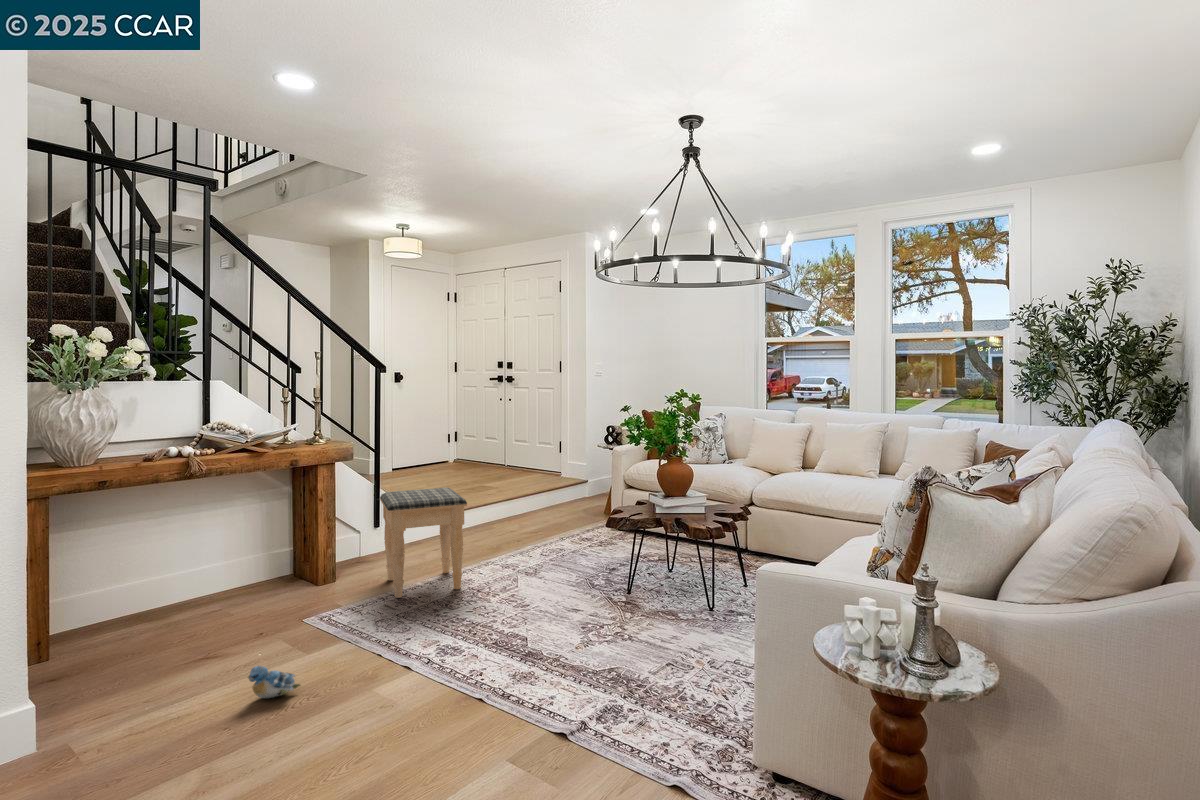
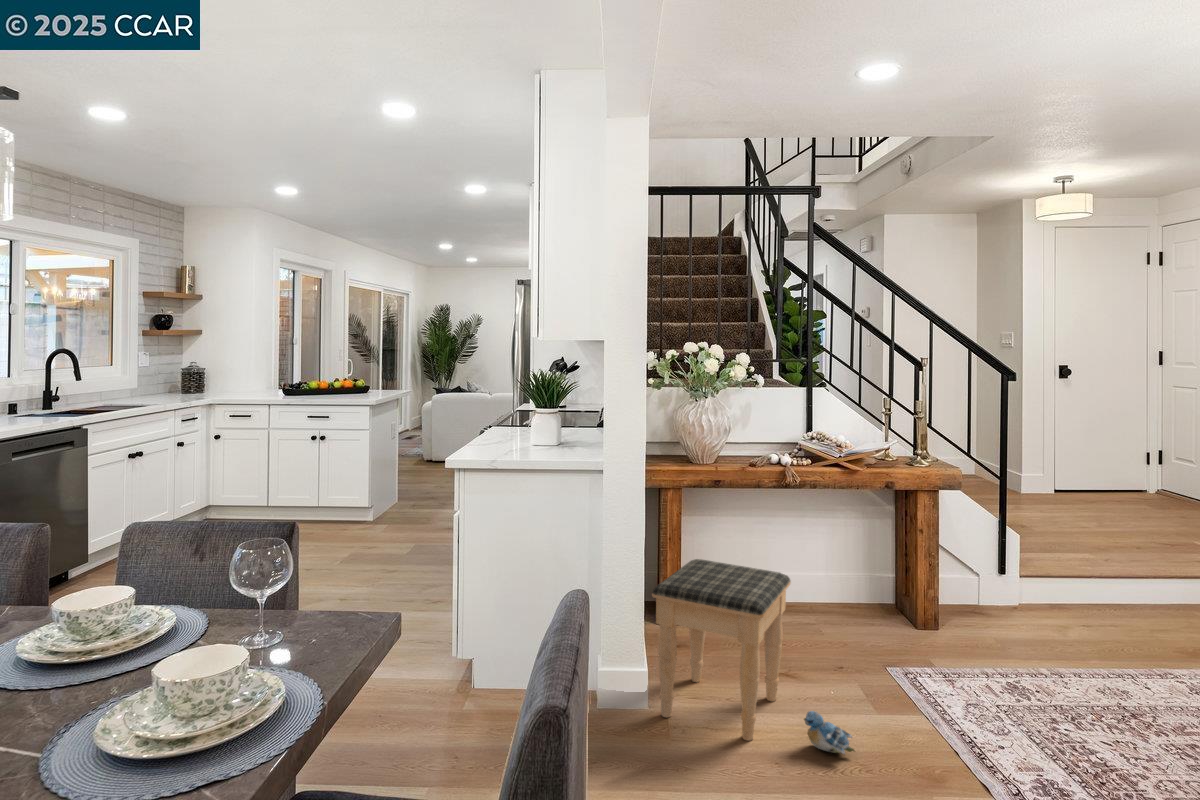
footstool: present [380,488,467,598] -> present [652,559,791,741]

